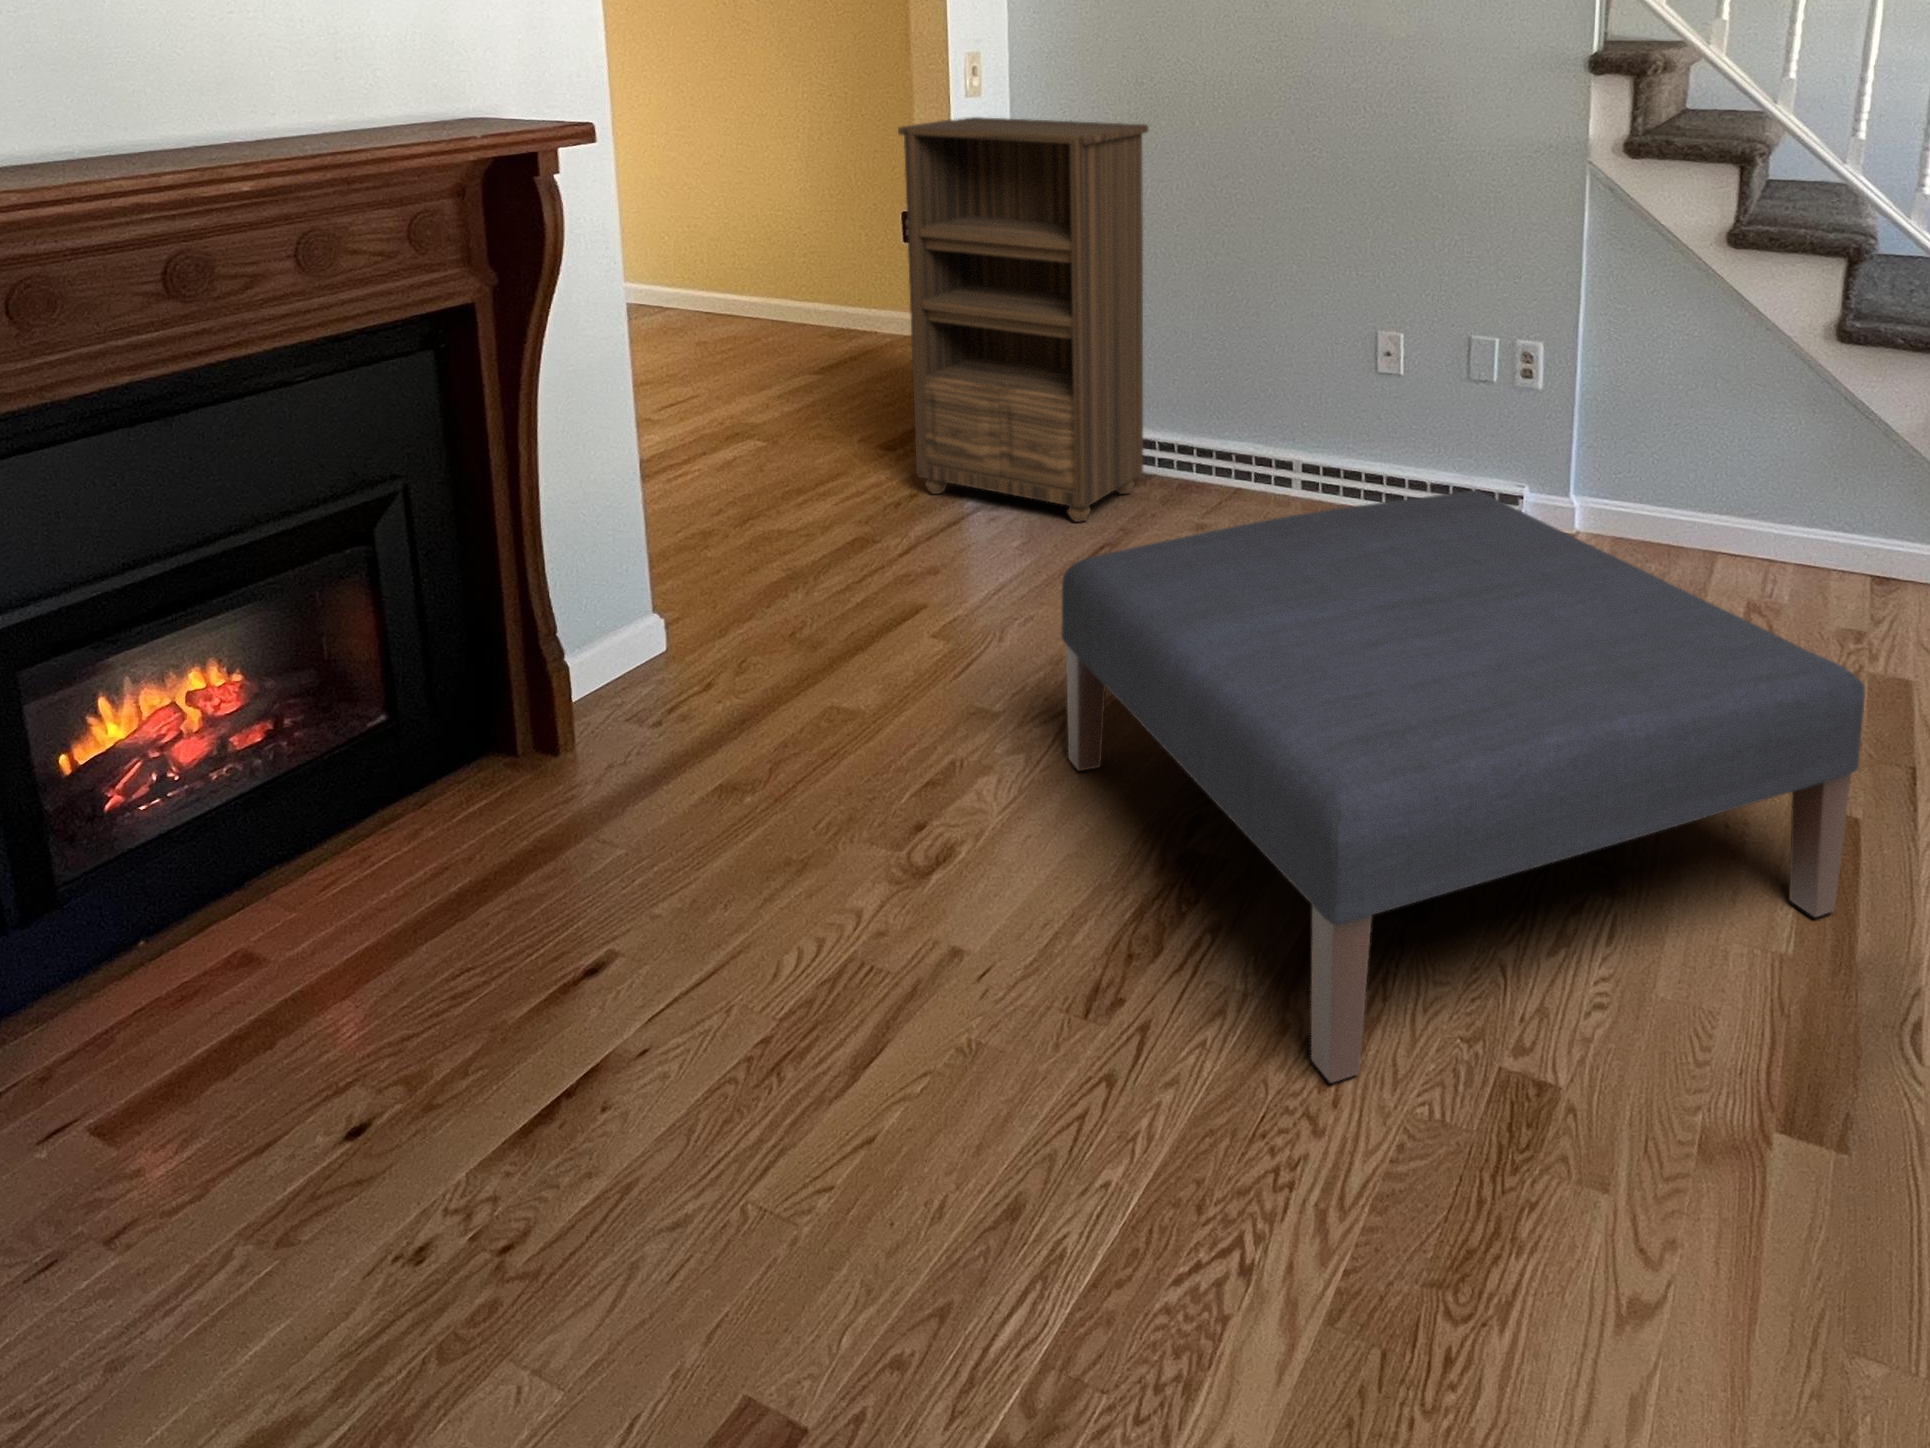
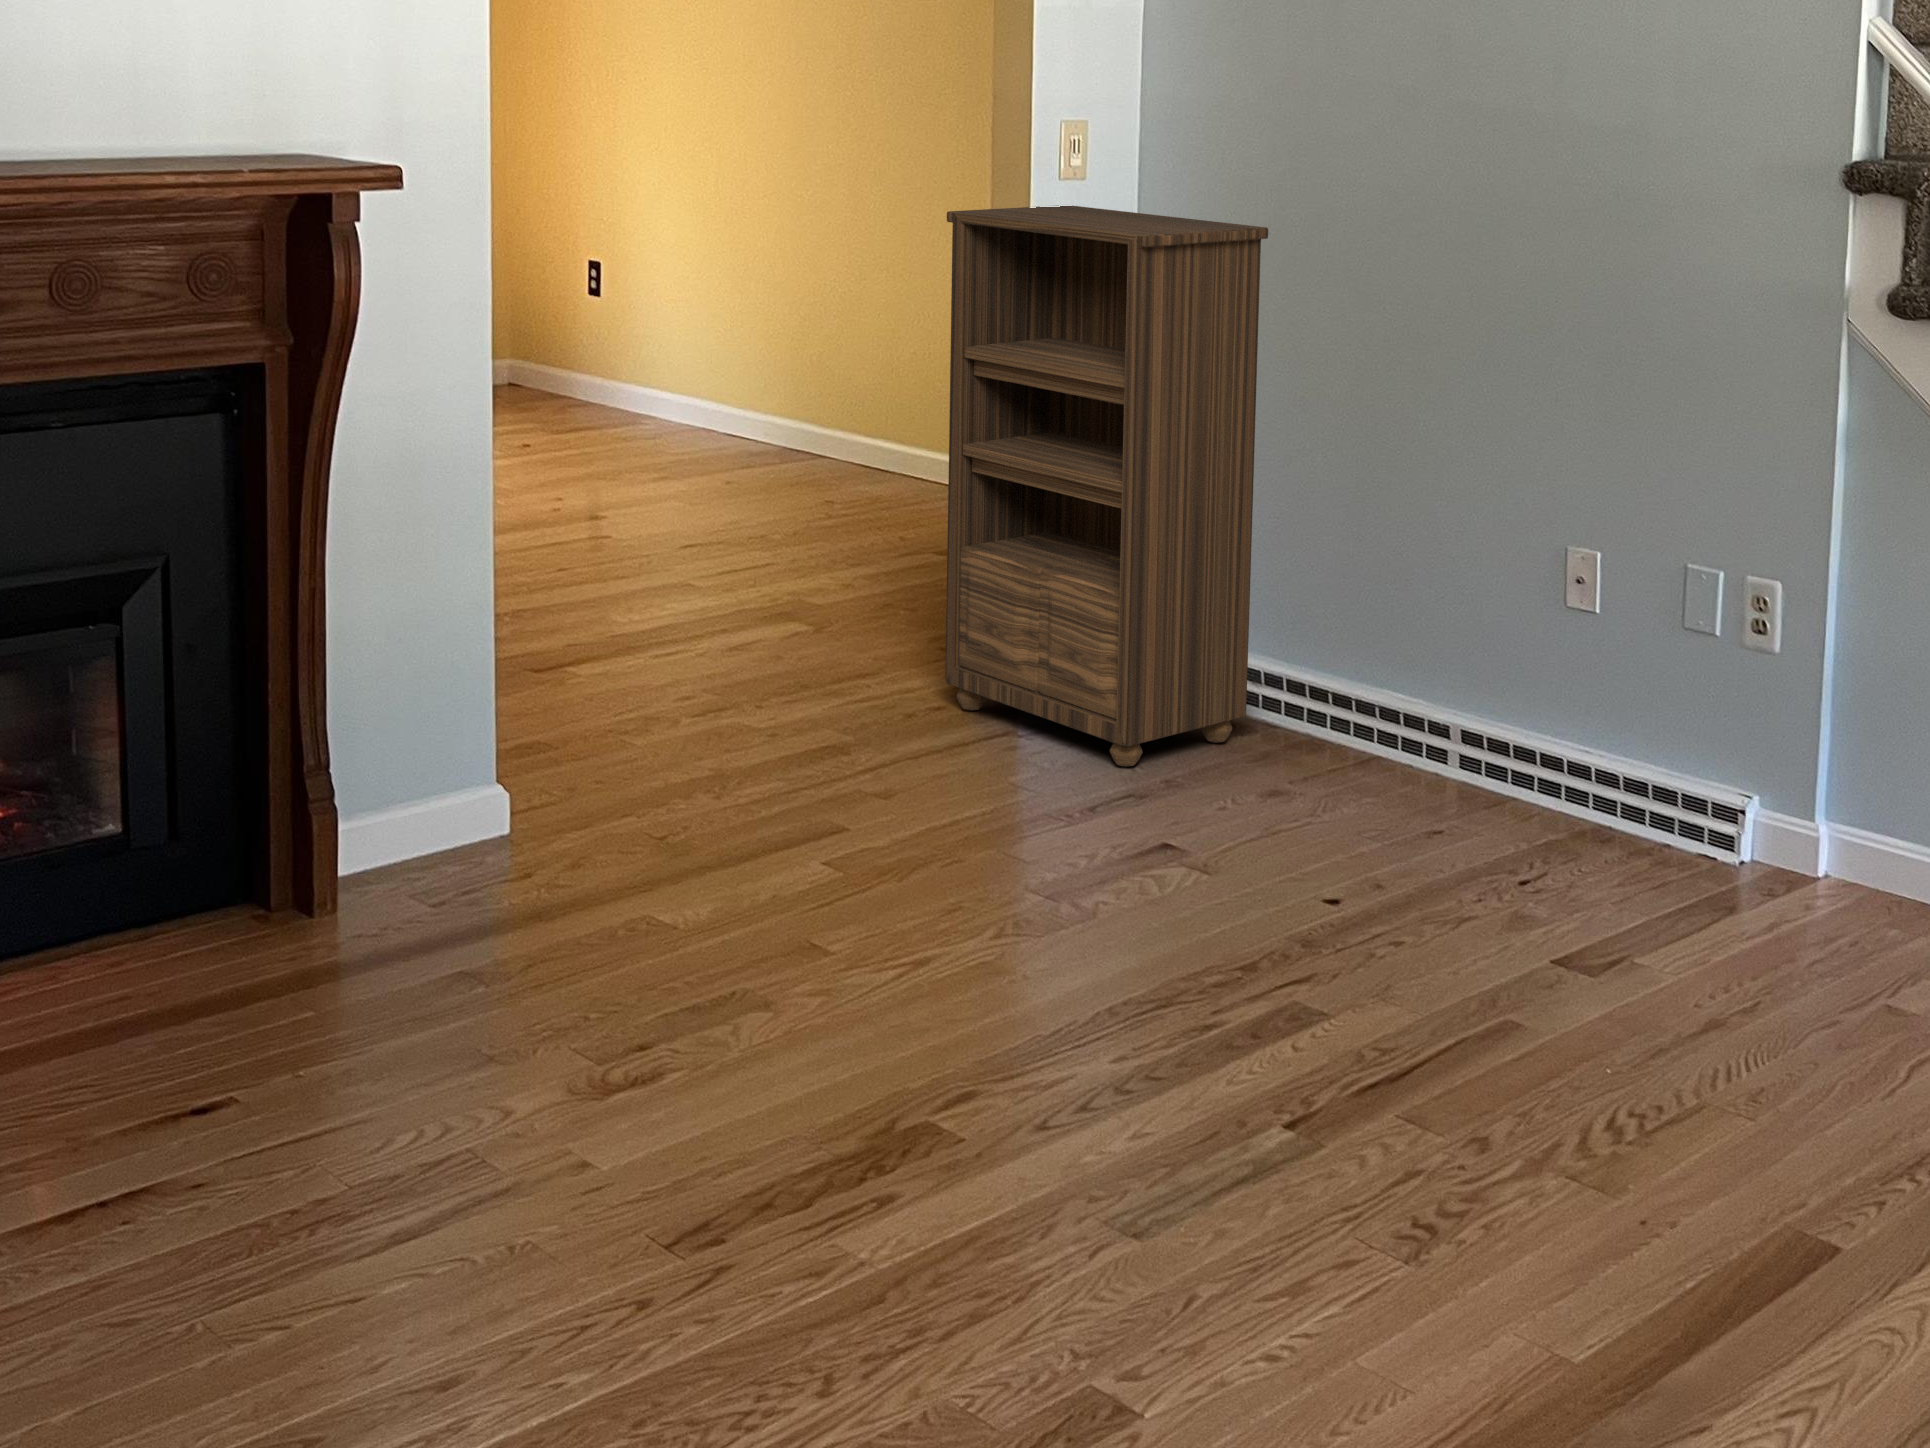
ottoman: present [1061,490,1865,1083] -> none [861,739,1712,1361]

